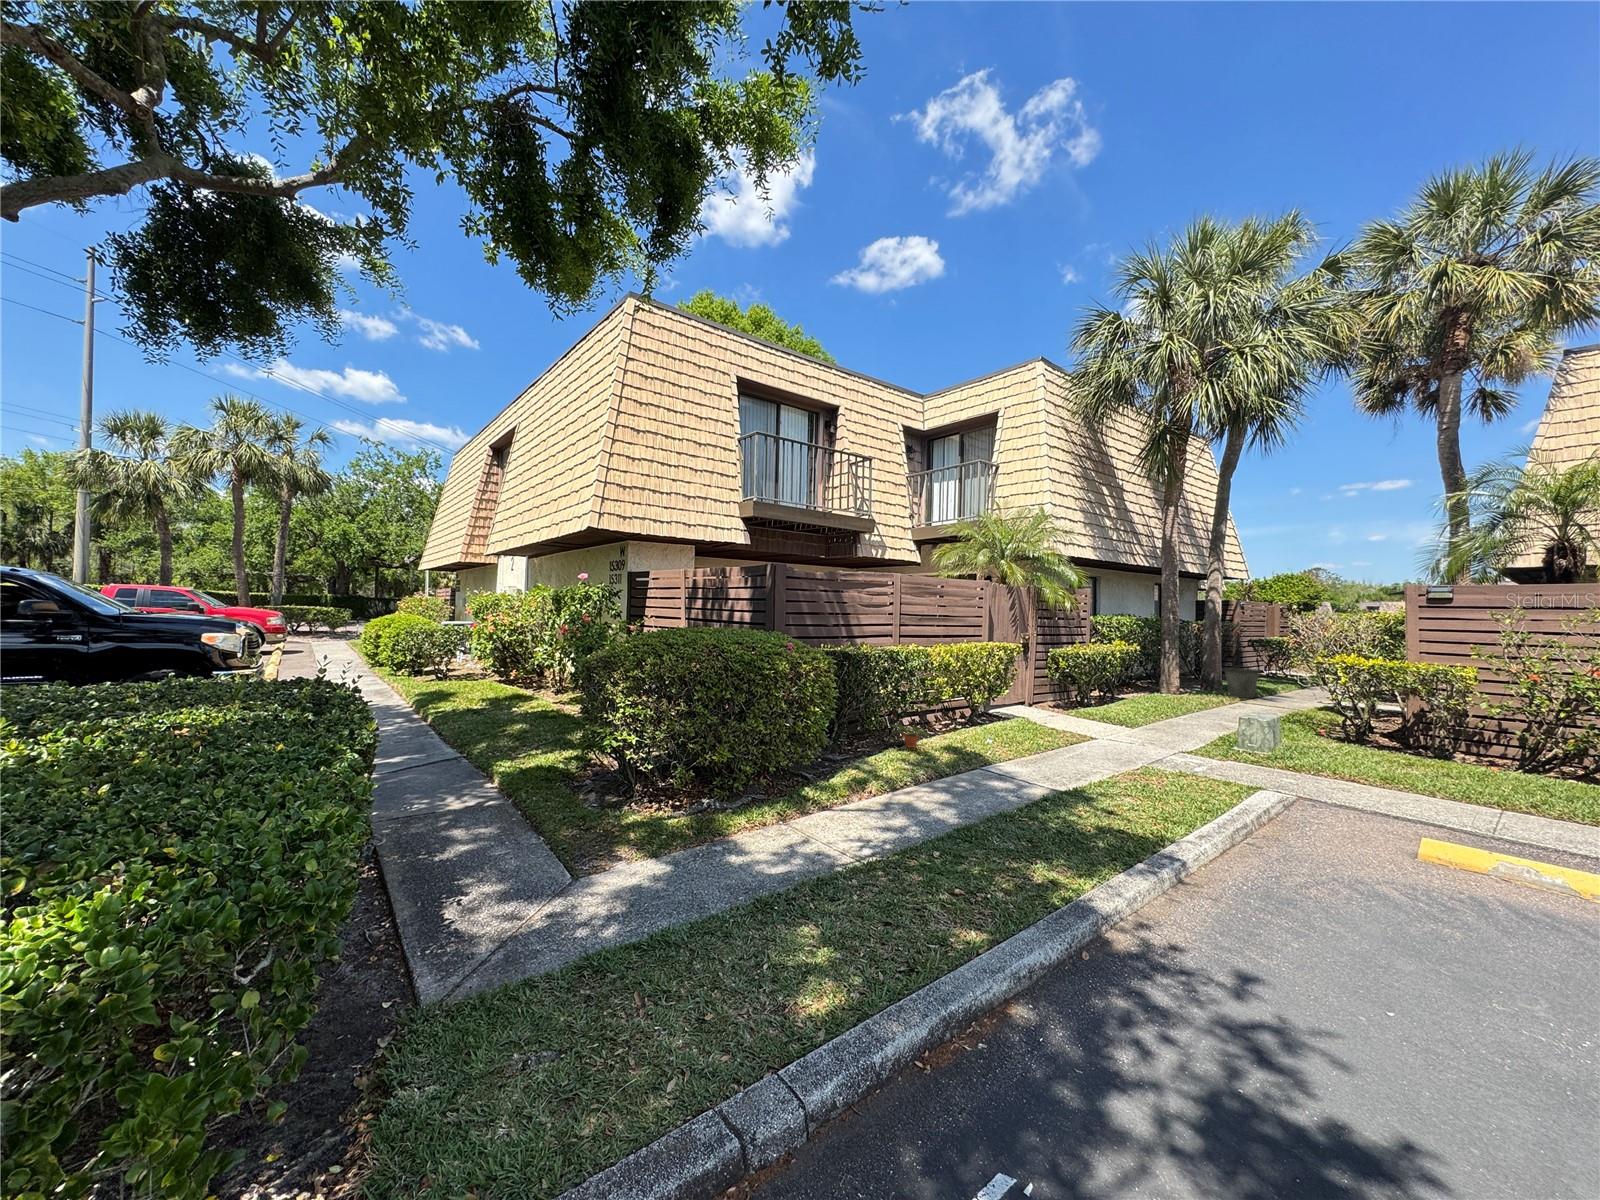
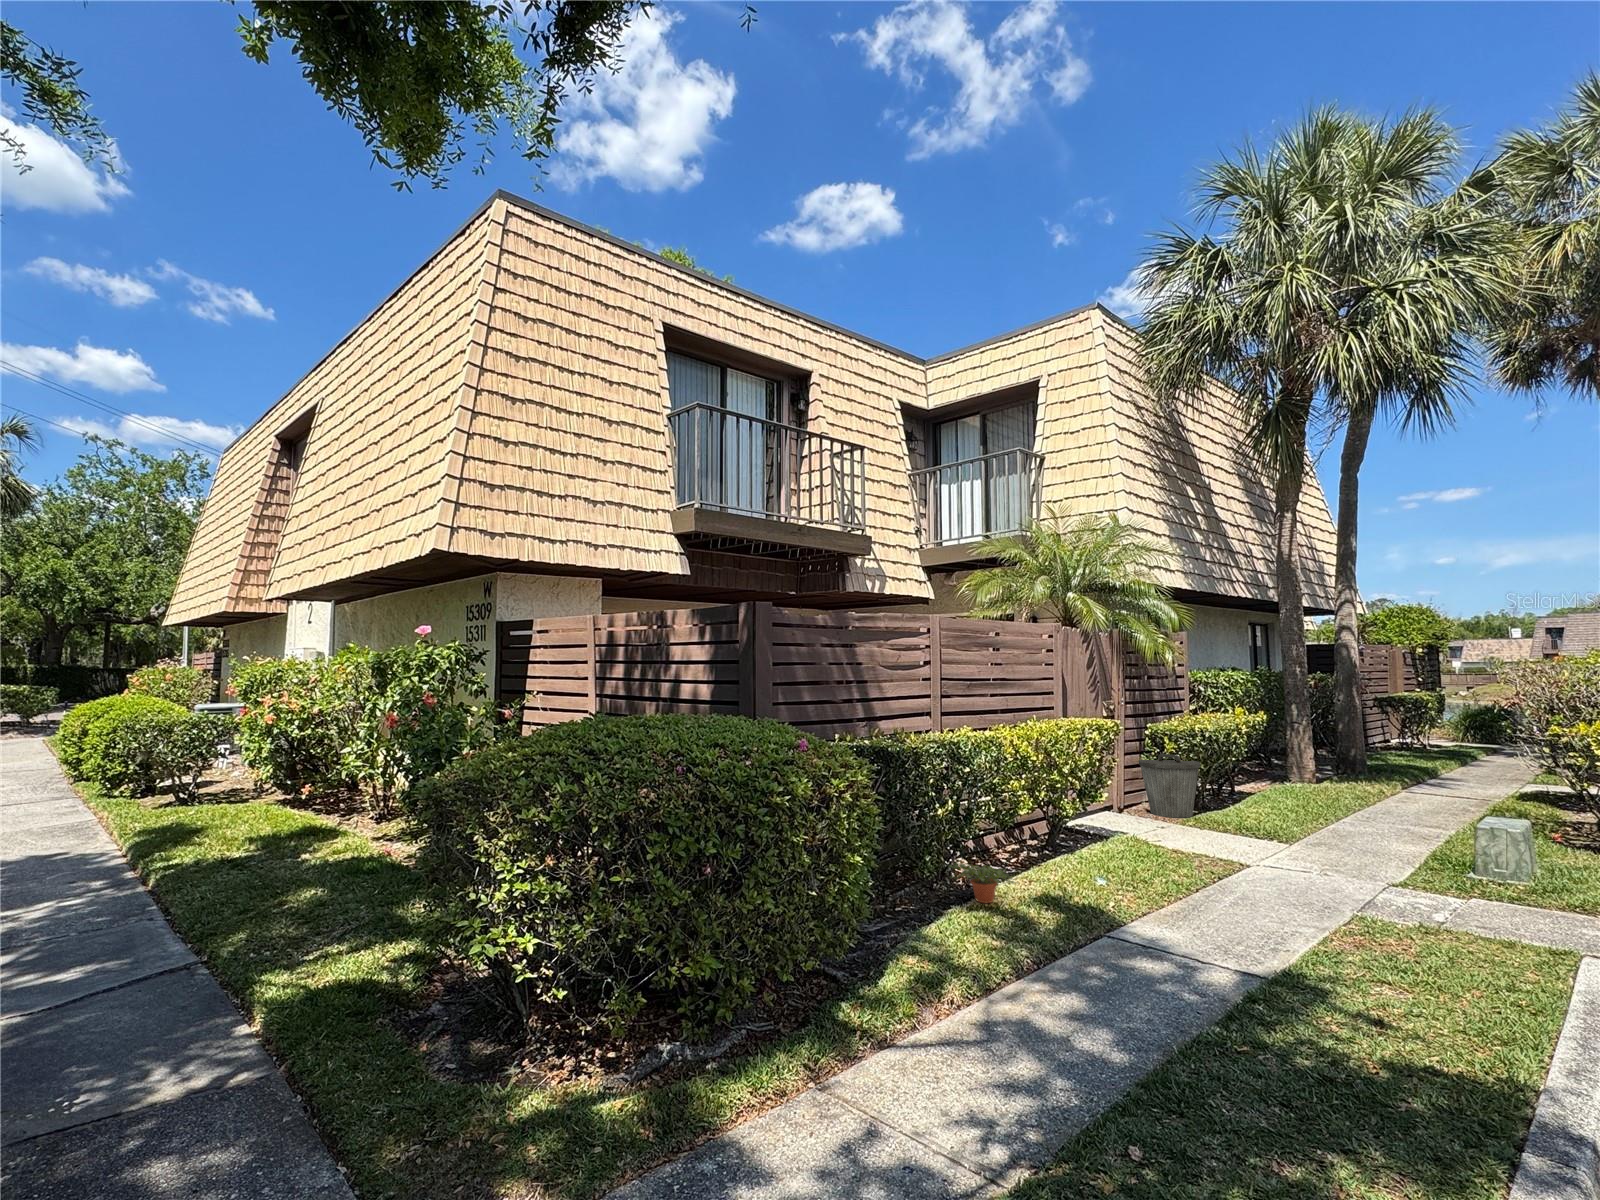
trash can: present [1224,665,1260,698] -> present [1139,754,1200,818]

